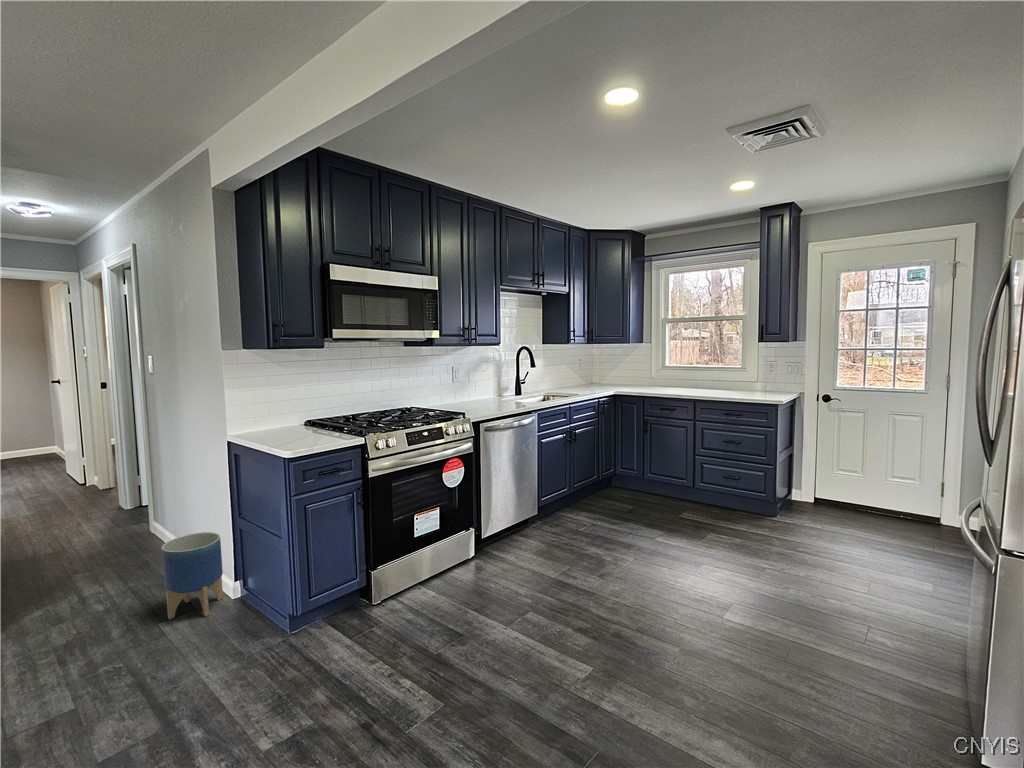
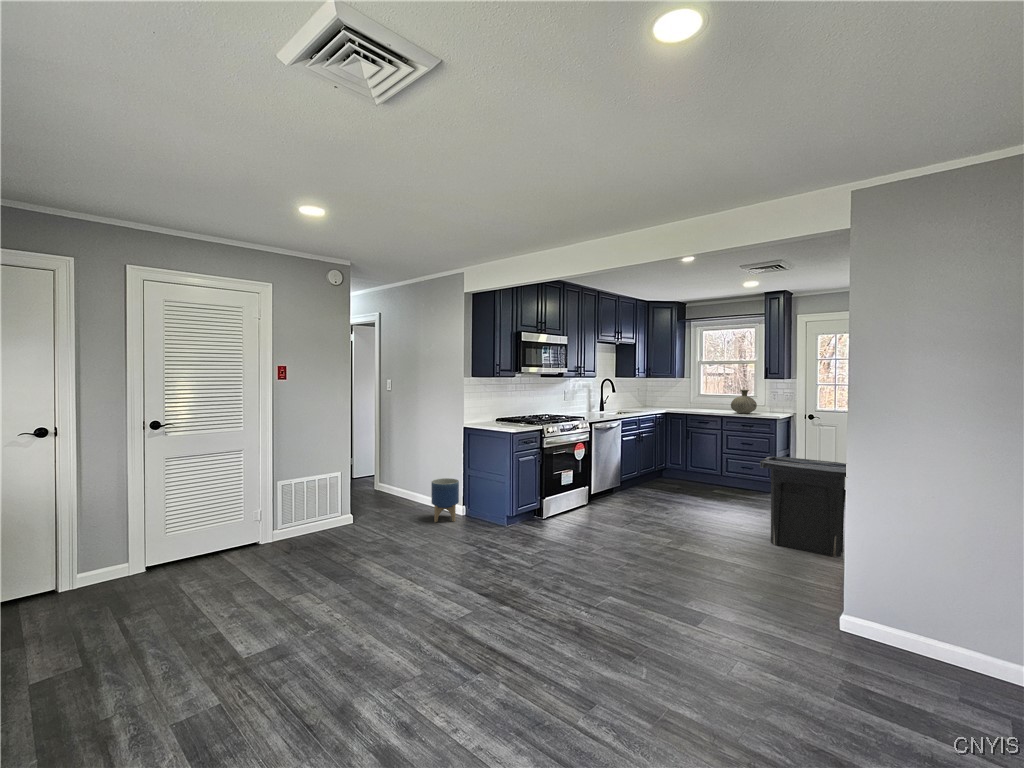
vase: none [708,359,746,396] -> present [731,390,757,414]
trash can: none [761,493,972,715] -> present [760,457,846,557]

